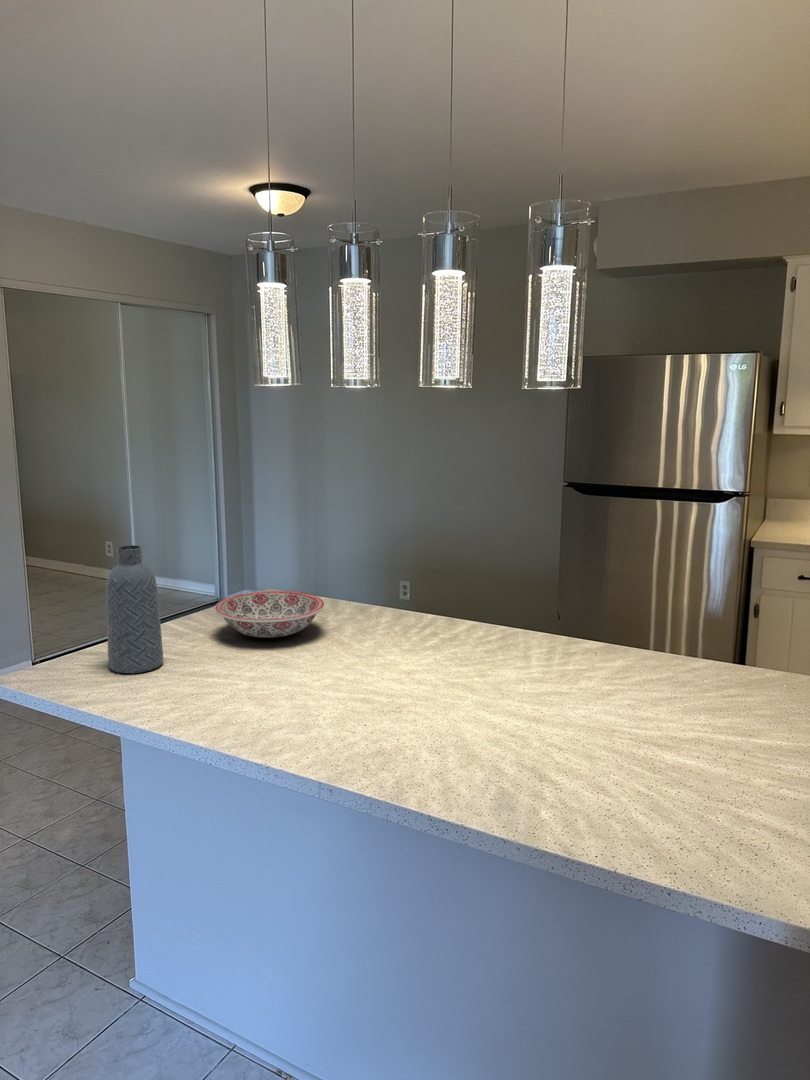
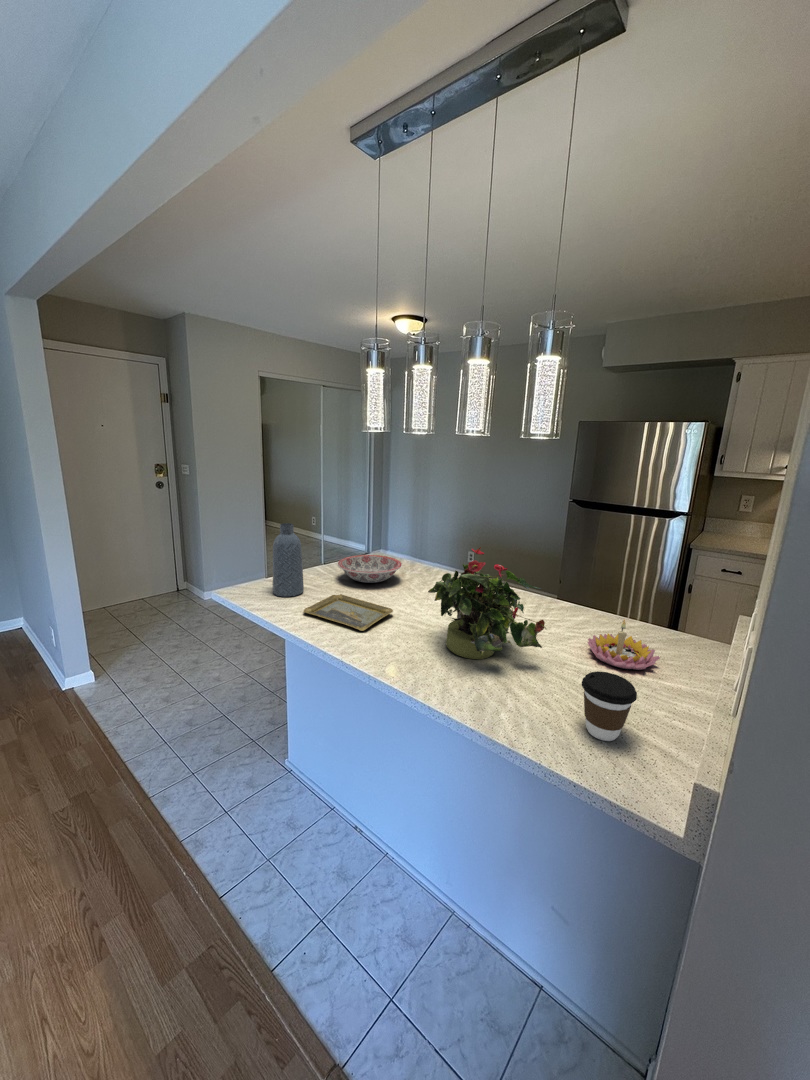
potted plant: none [395,562,586,739] -> present [428,547,546,659]
candle holder: none [638,653,743,729] -> present [588,619,660,670]
tray: none [176,660,330,715] -> present [303,594,393,631]
coffee cup: none [656,729,734,829] -> present [582,671,637,741]

